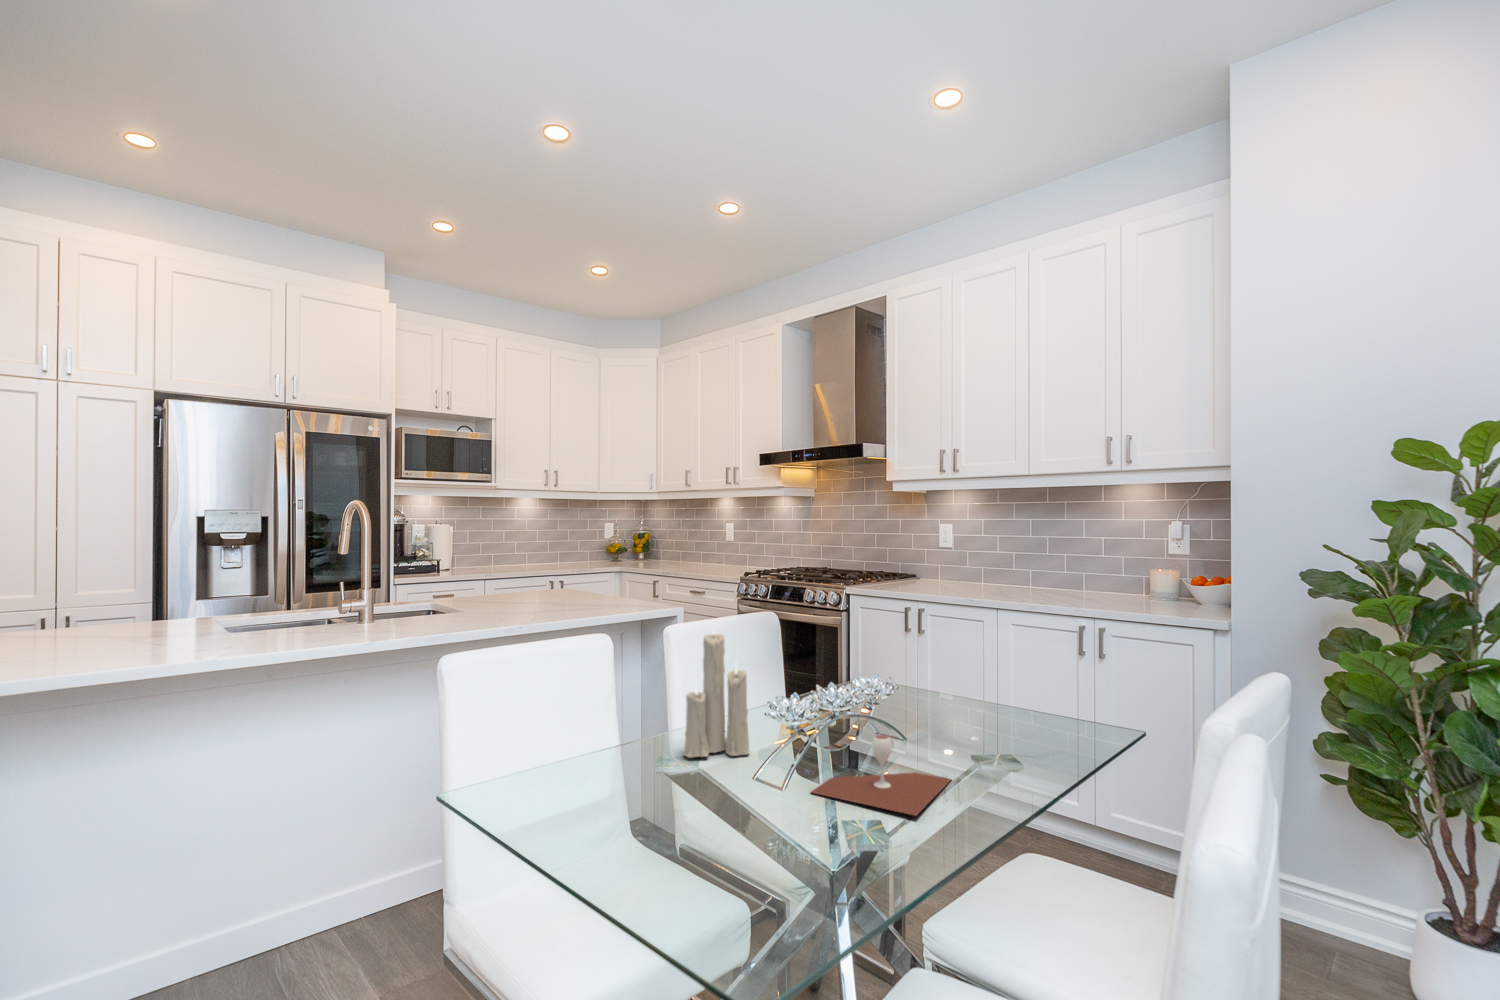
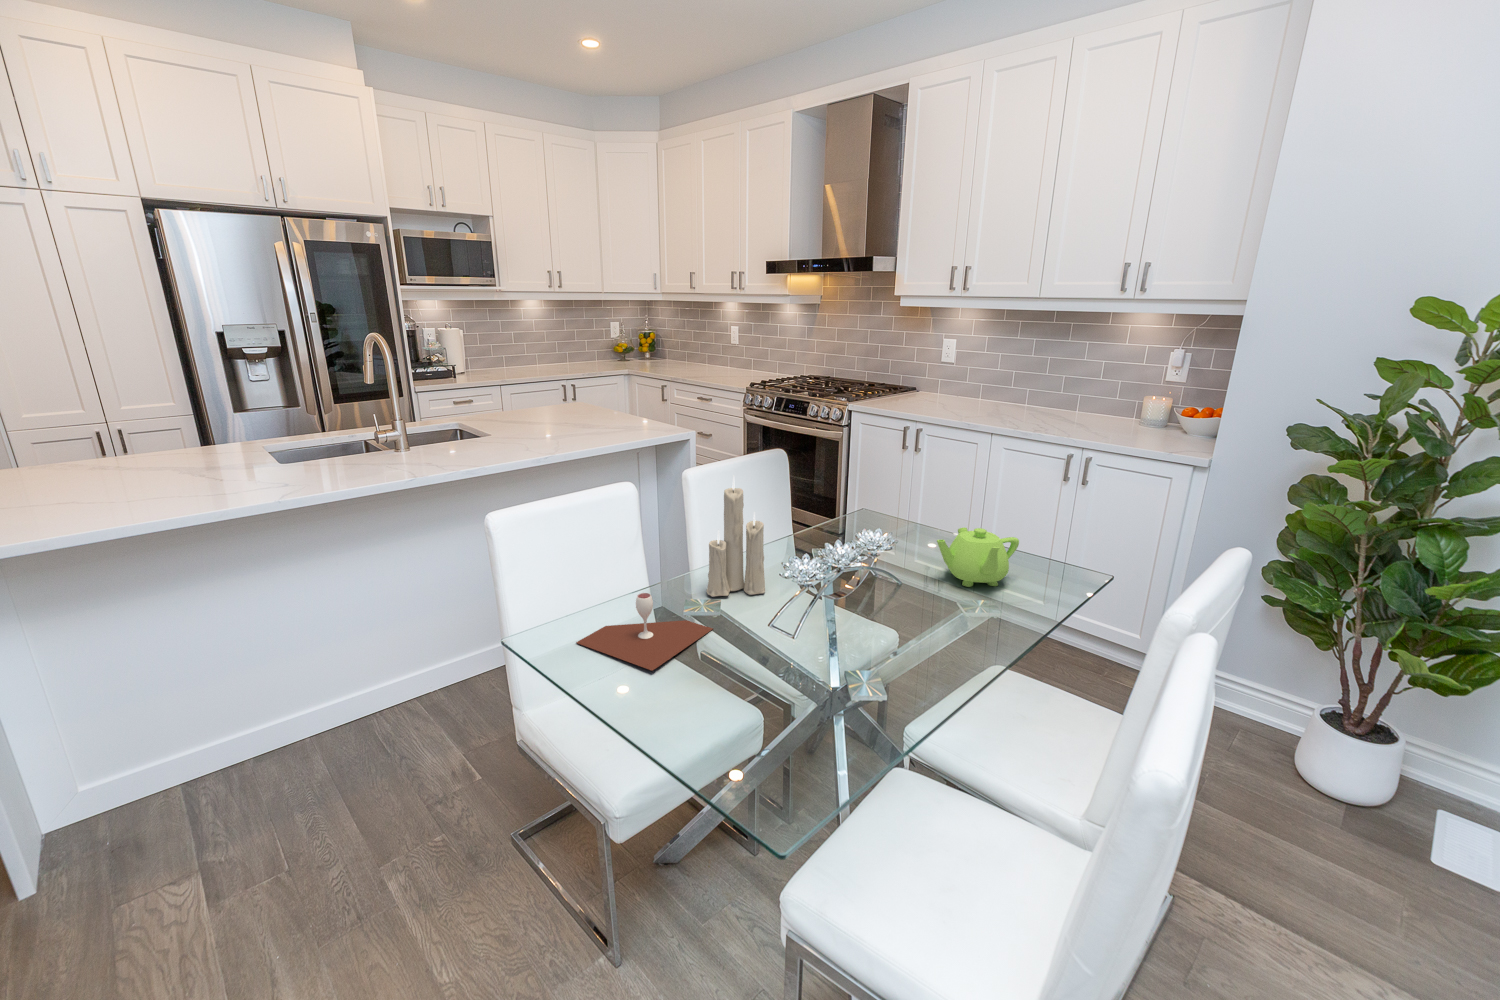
teapot: none [939,681,1030,747] -> present [937,527,1019,587]
wine glass: present [811,735,951,816] -> present [576,593,713,671]

